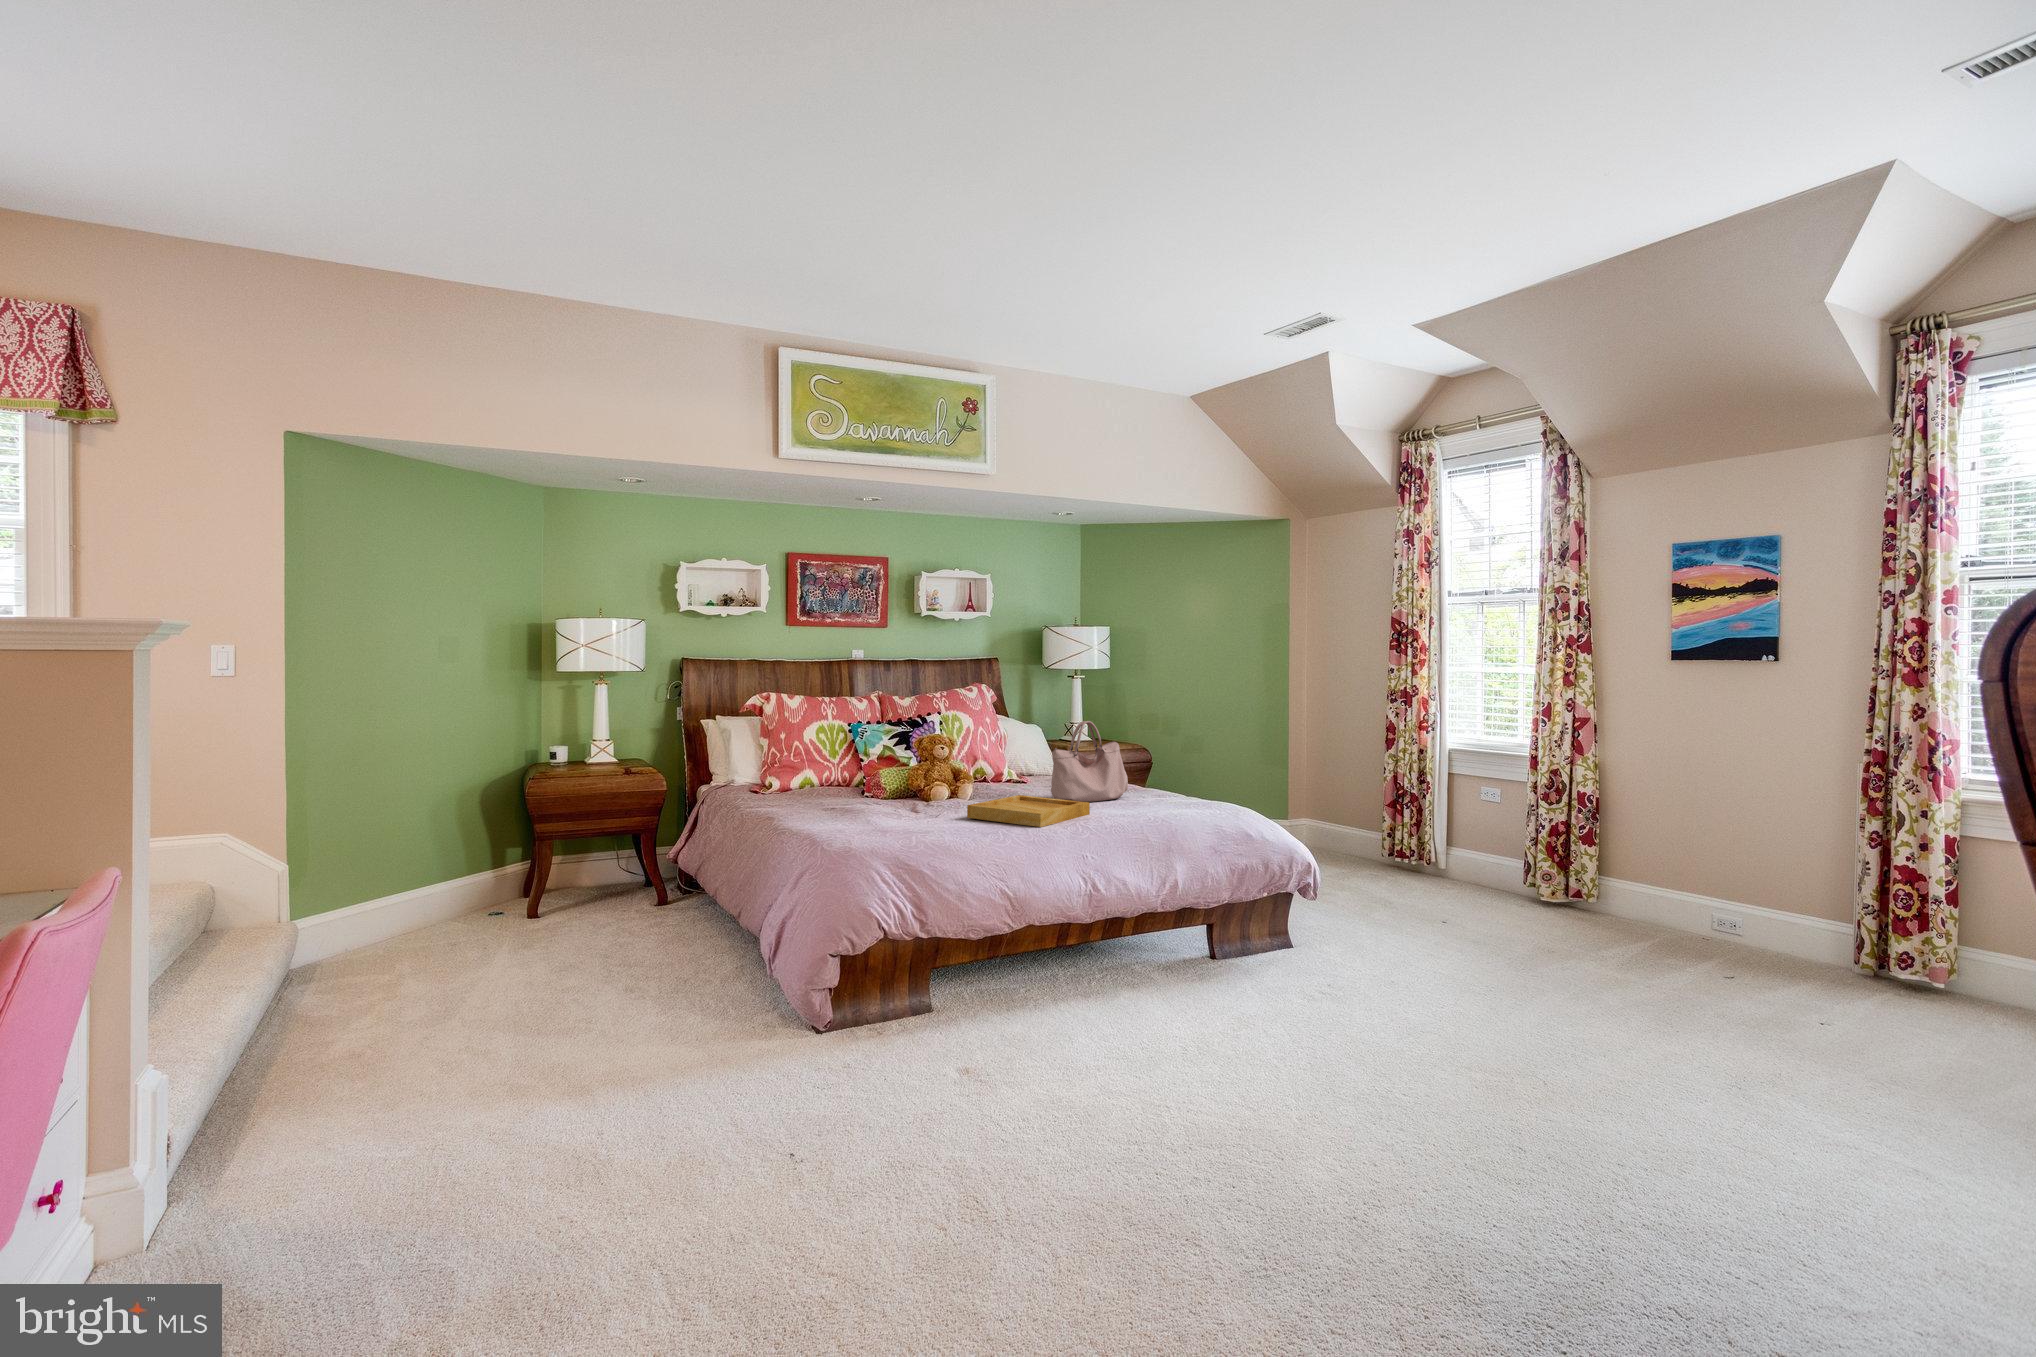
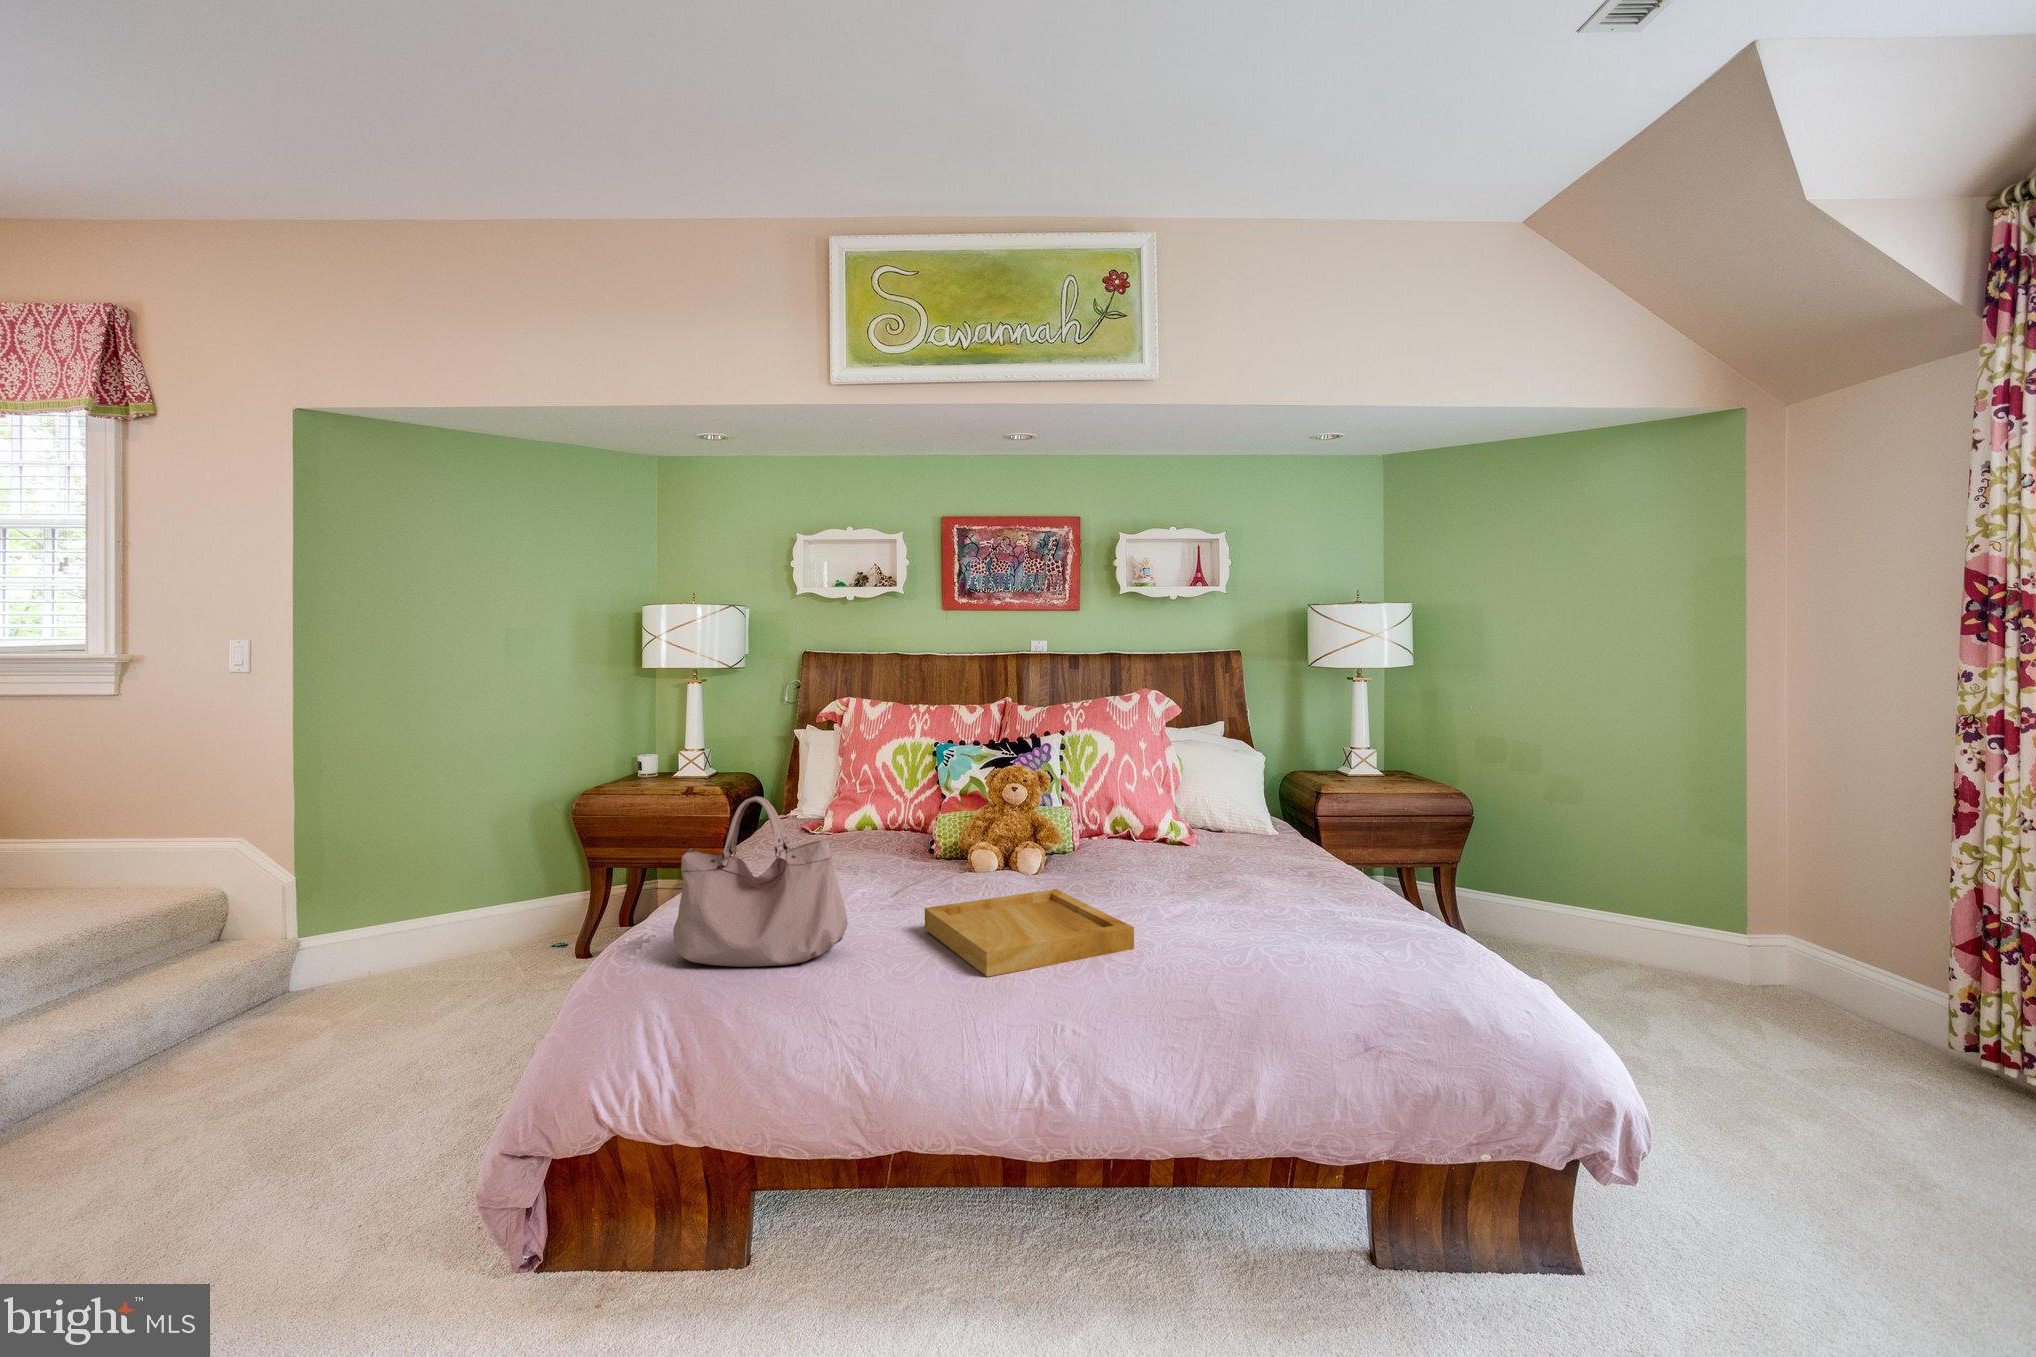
handbag: present [1051,721,1128,802] -> present [673,796,848,967]

